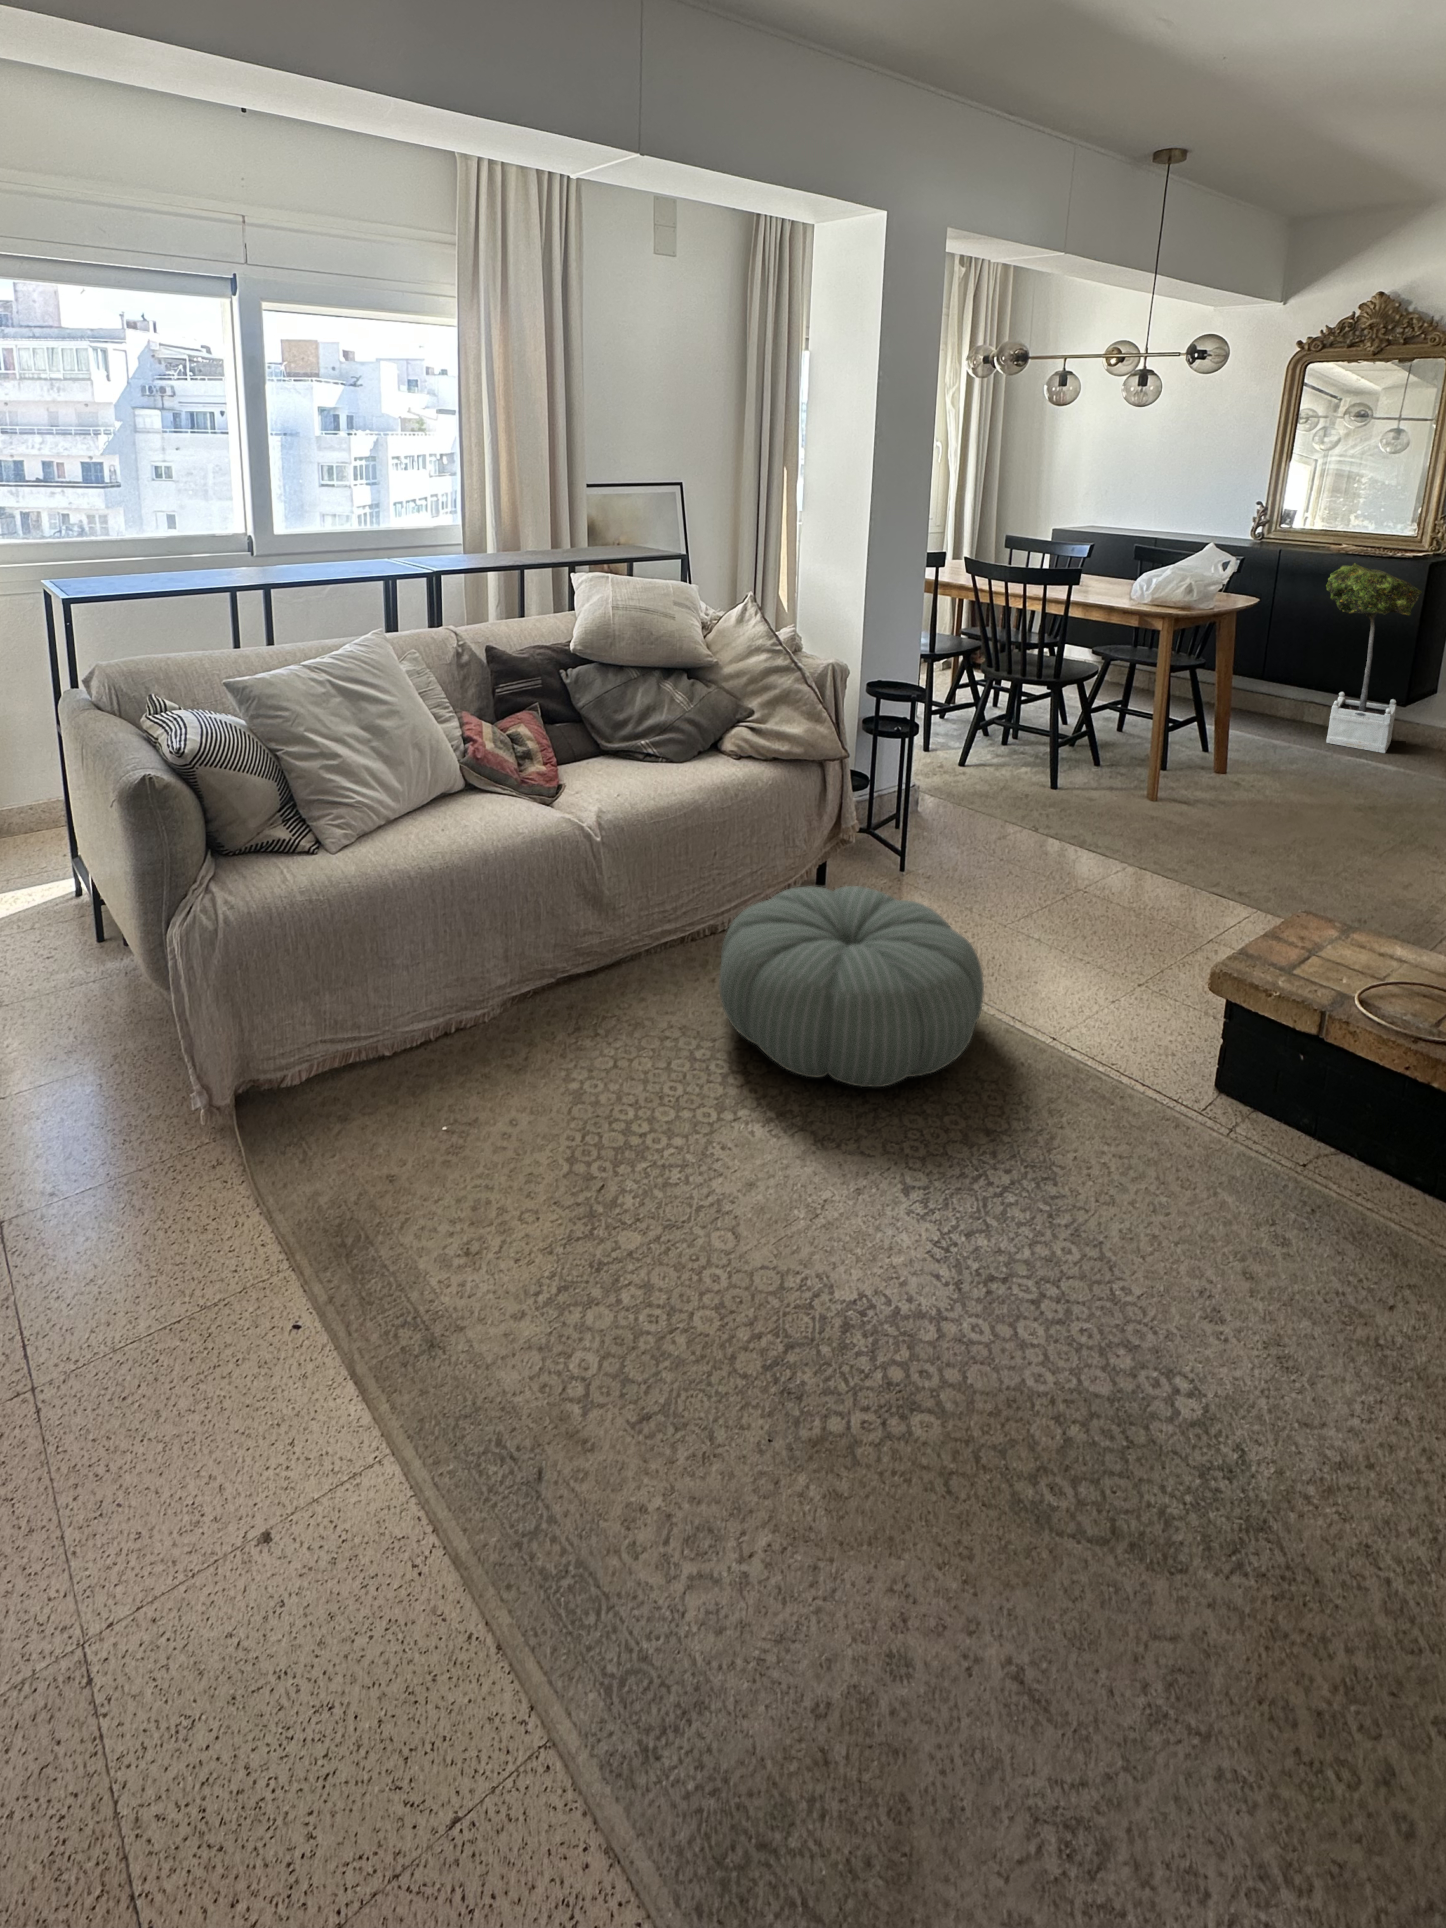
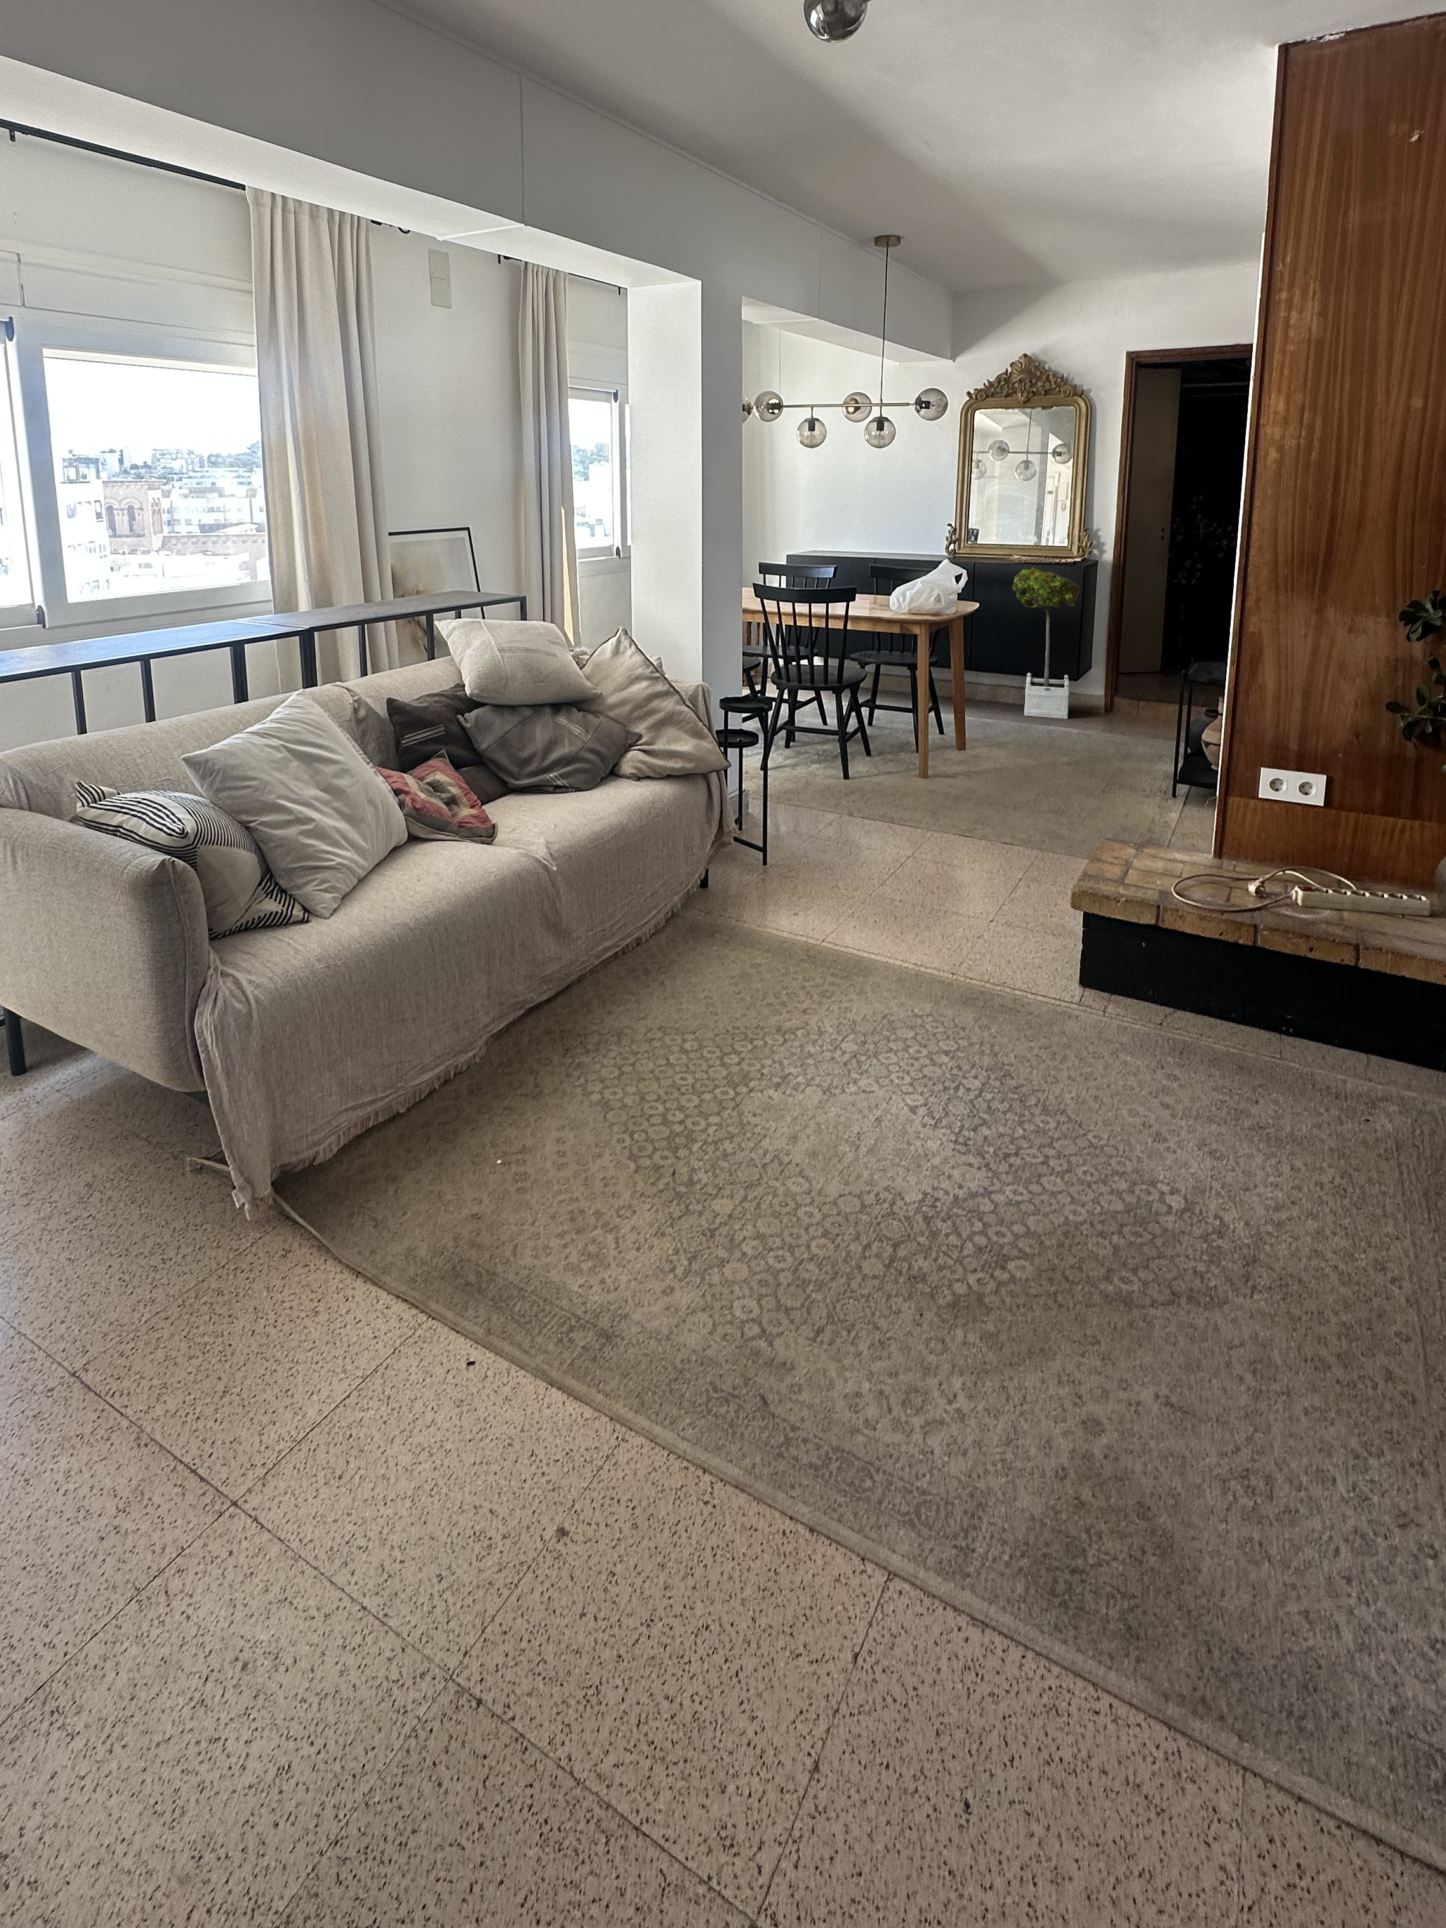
pouf: present [719,886,984,1087] -> none [679,877,913,1046]

